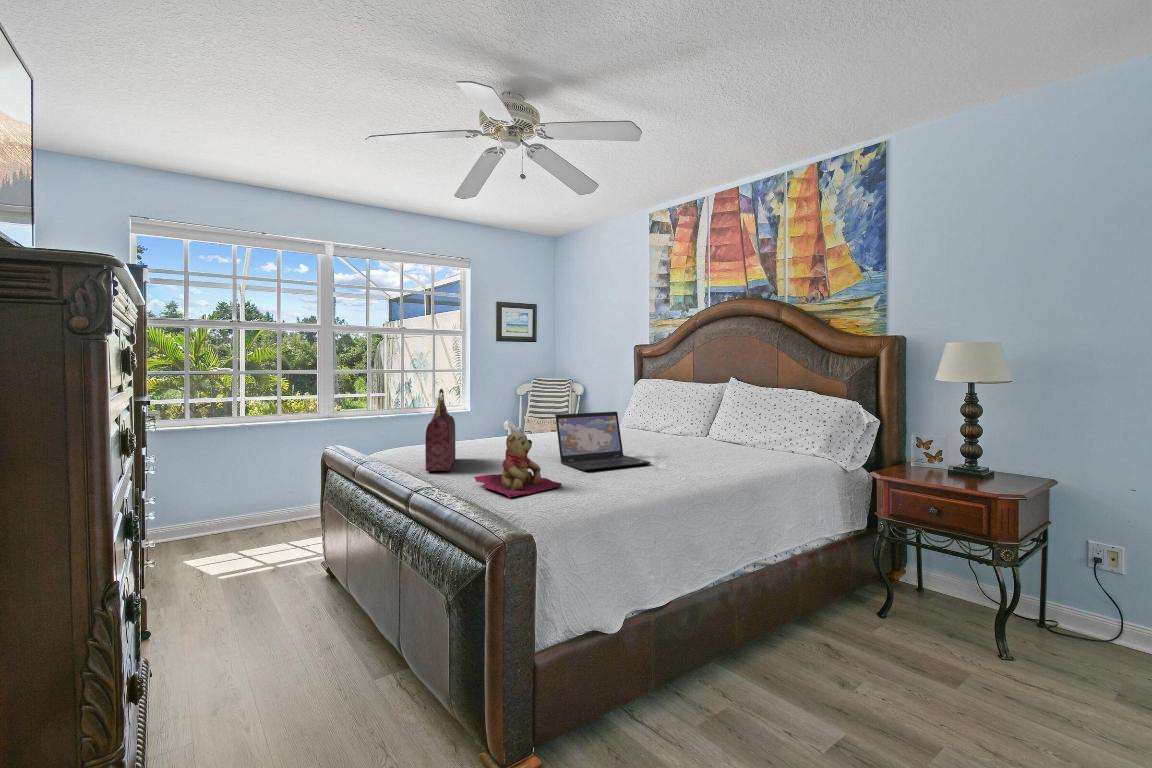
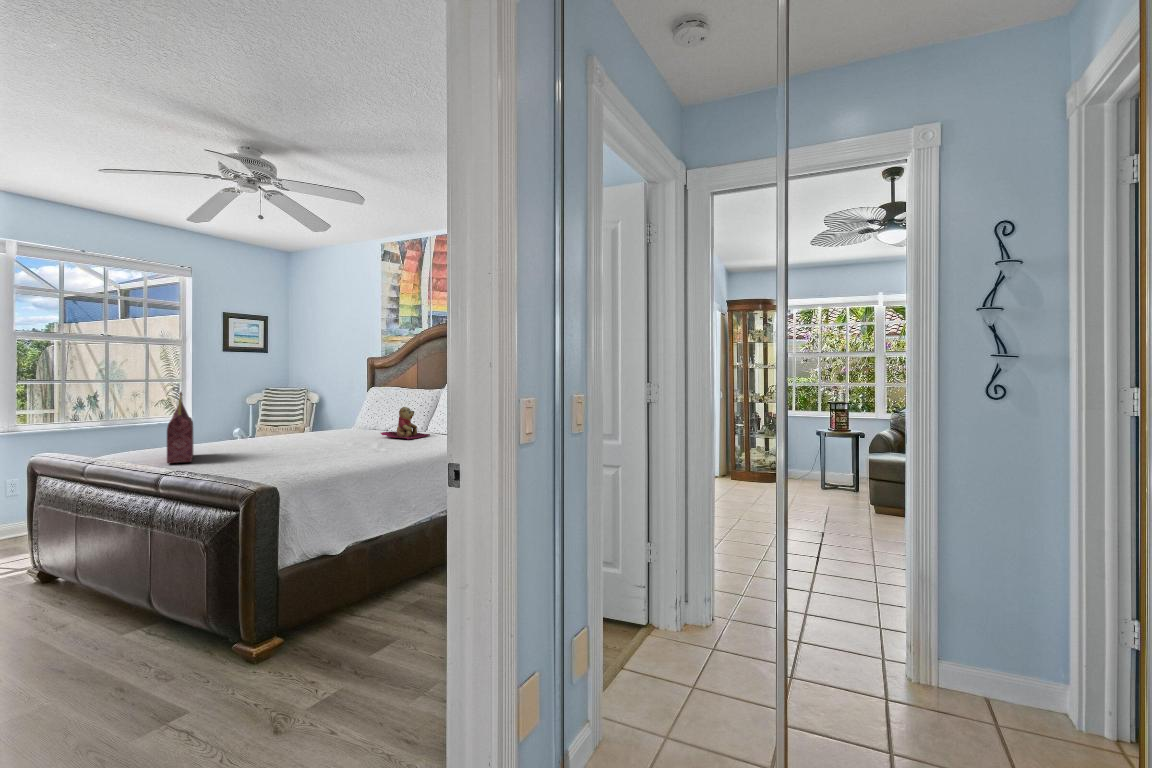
laptop: present [555,412,651,471] -> none [293,410,377,456]
teddy bear: present [474,431,562,498] -> present [381,407,430,439]

